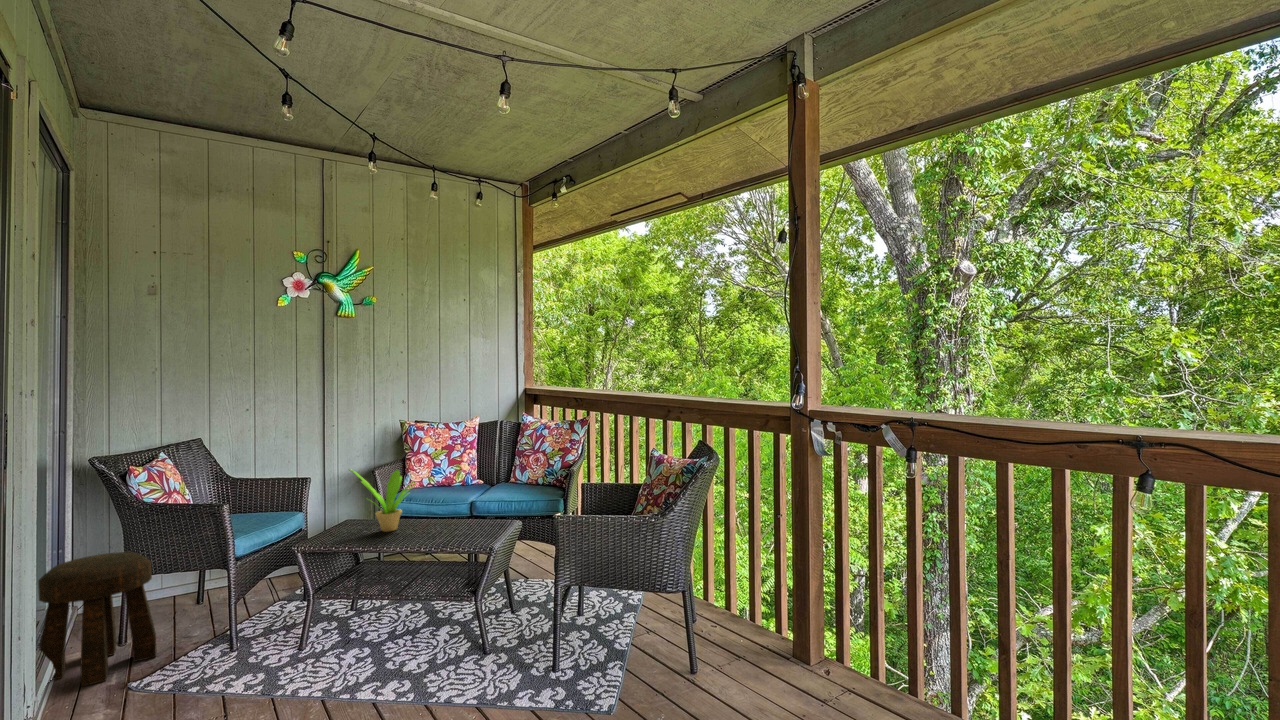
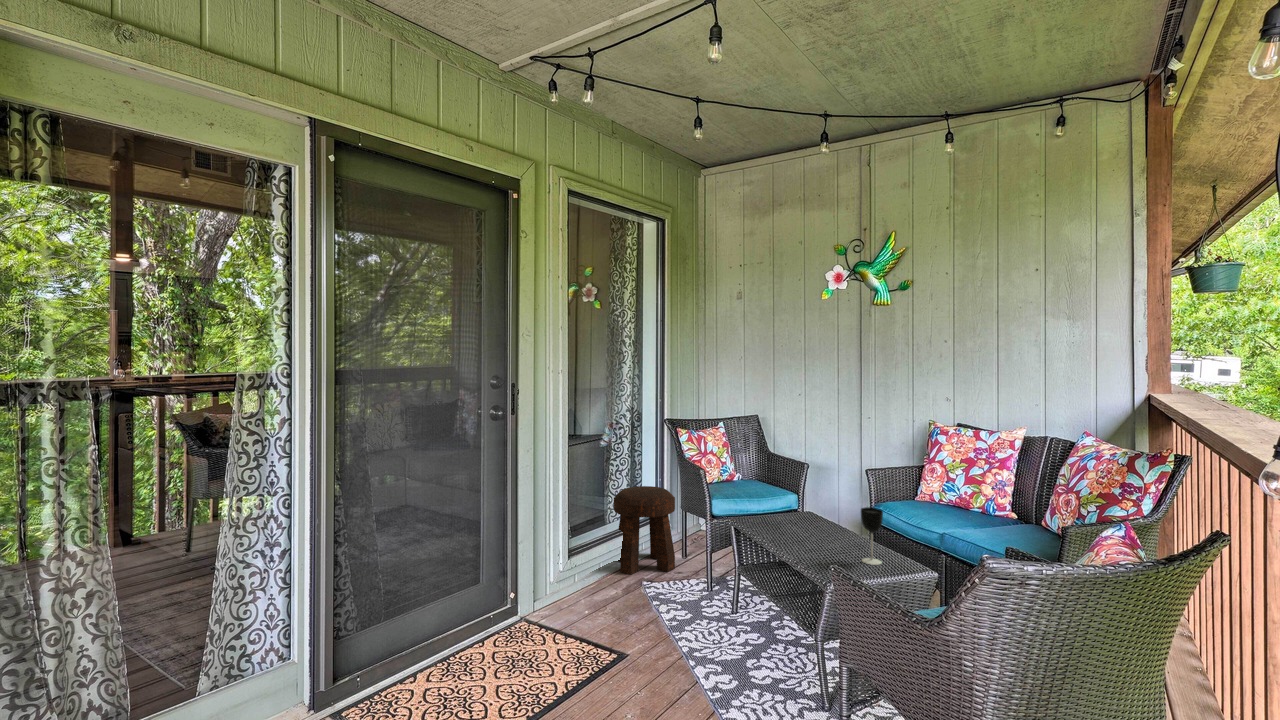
potted plant: present [349,469,413,532] -> none [768,463,826,536]
wine glass: none [471,480,490,526] -> present [861,507,883,565]

